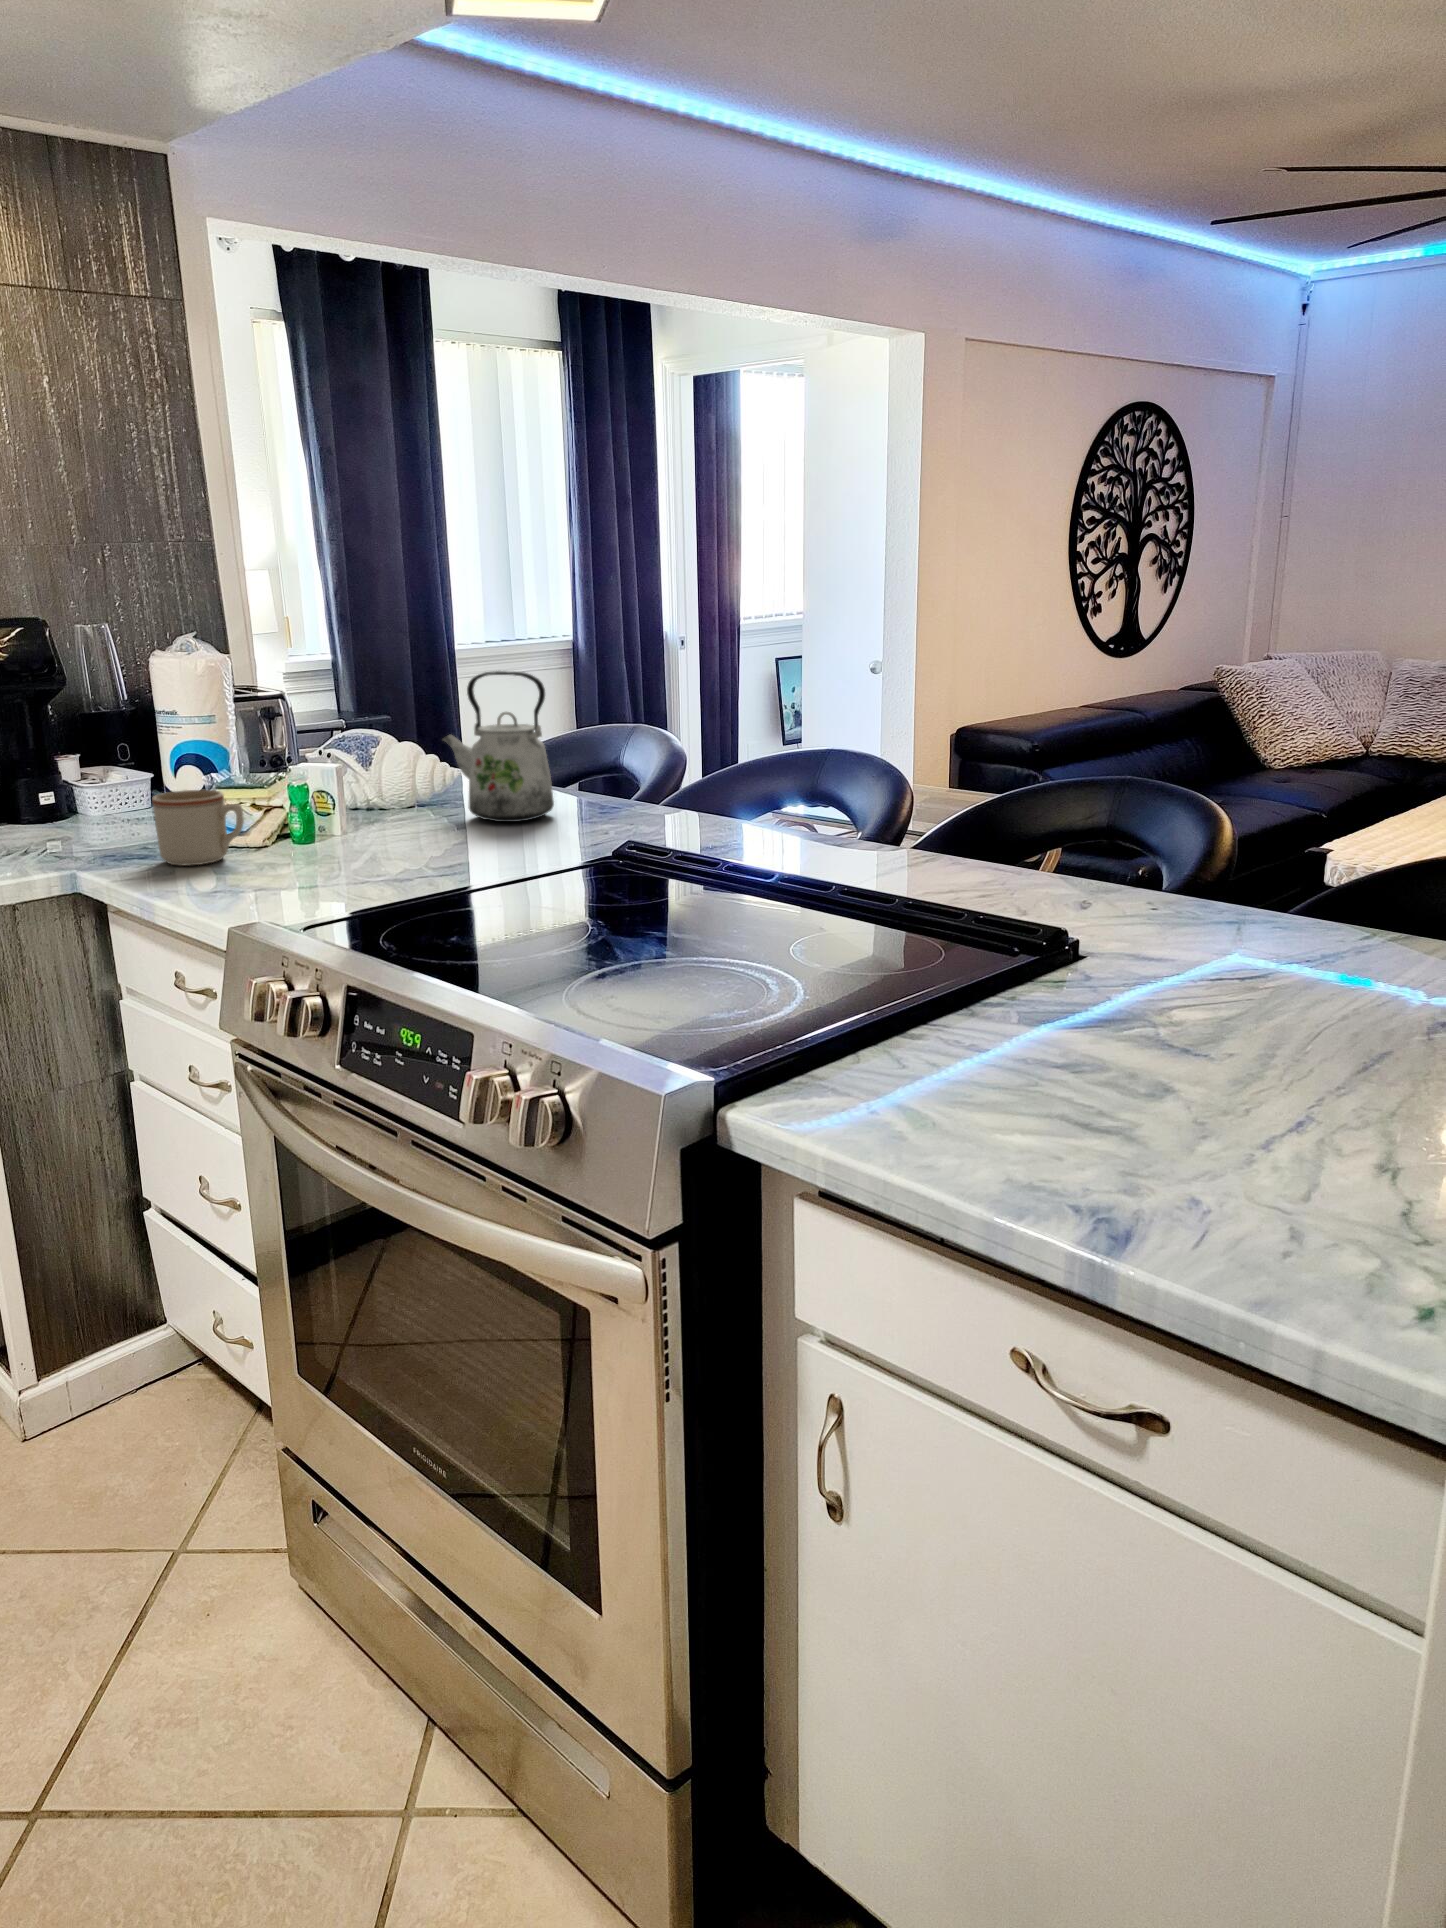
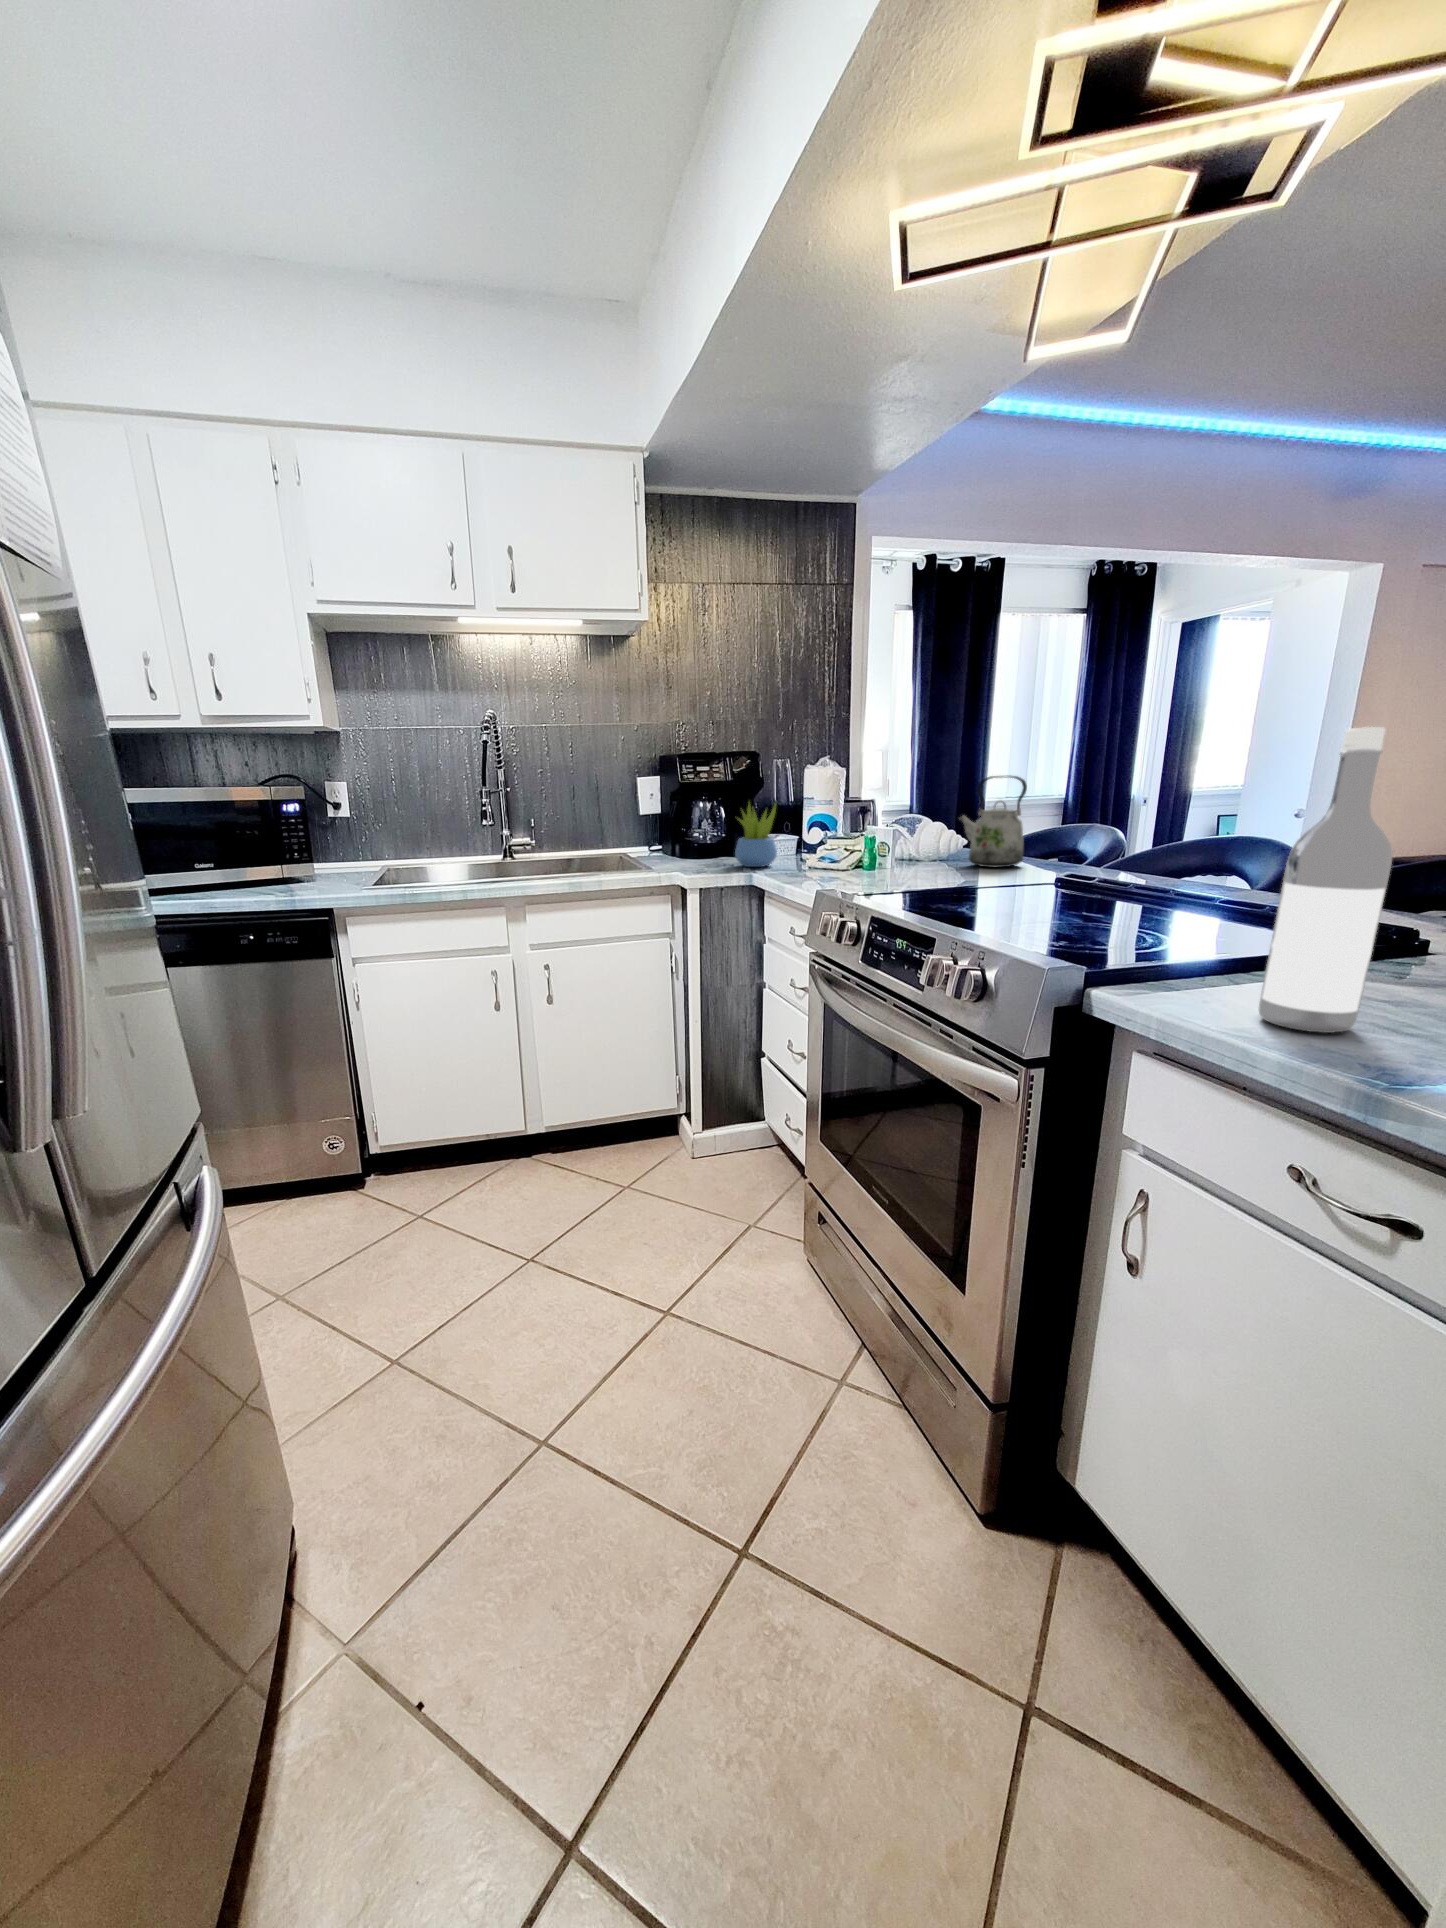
succulent plant: none [18,721,118,853] -> present [735,804,777,867]
wine bottle: none [941,758,1057,1153] -> present [1259,727,1393,1033]
mug: present [152,790,244,866] -> none [793,835,838,874]

